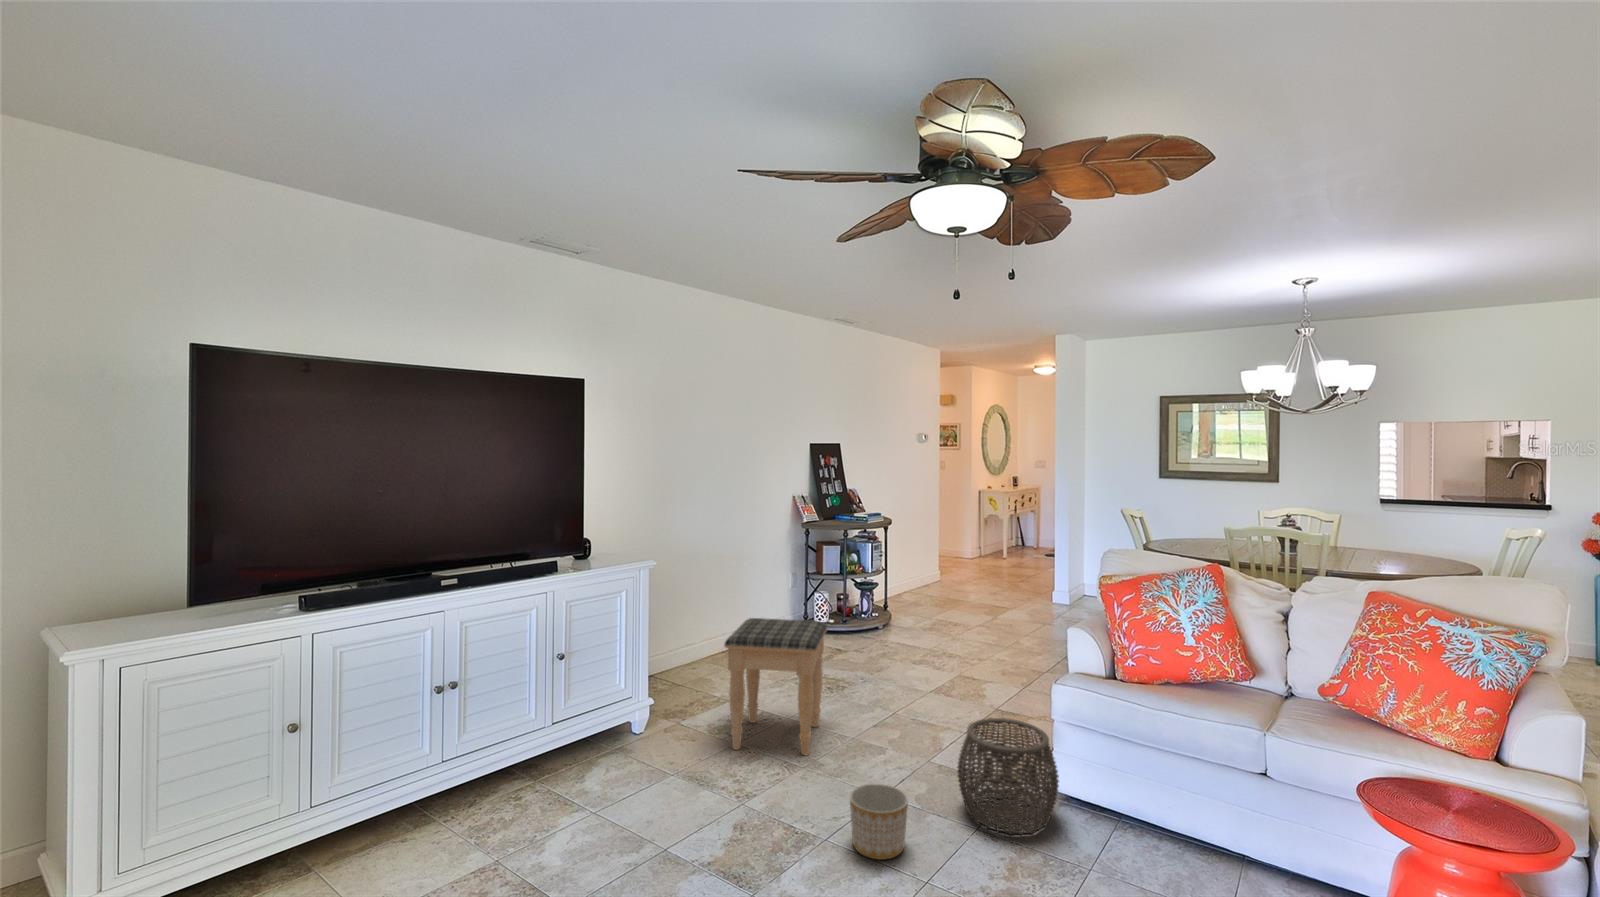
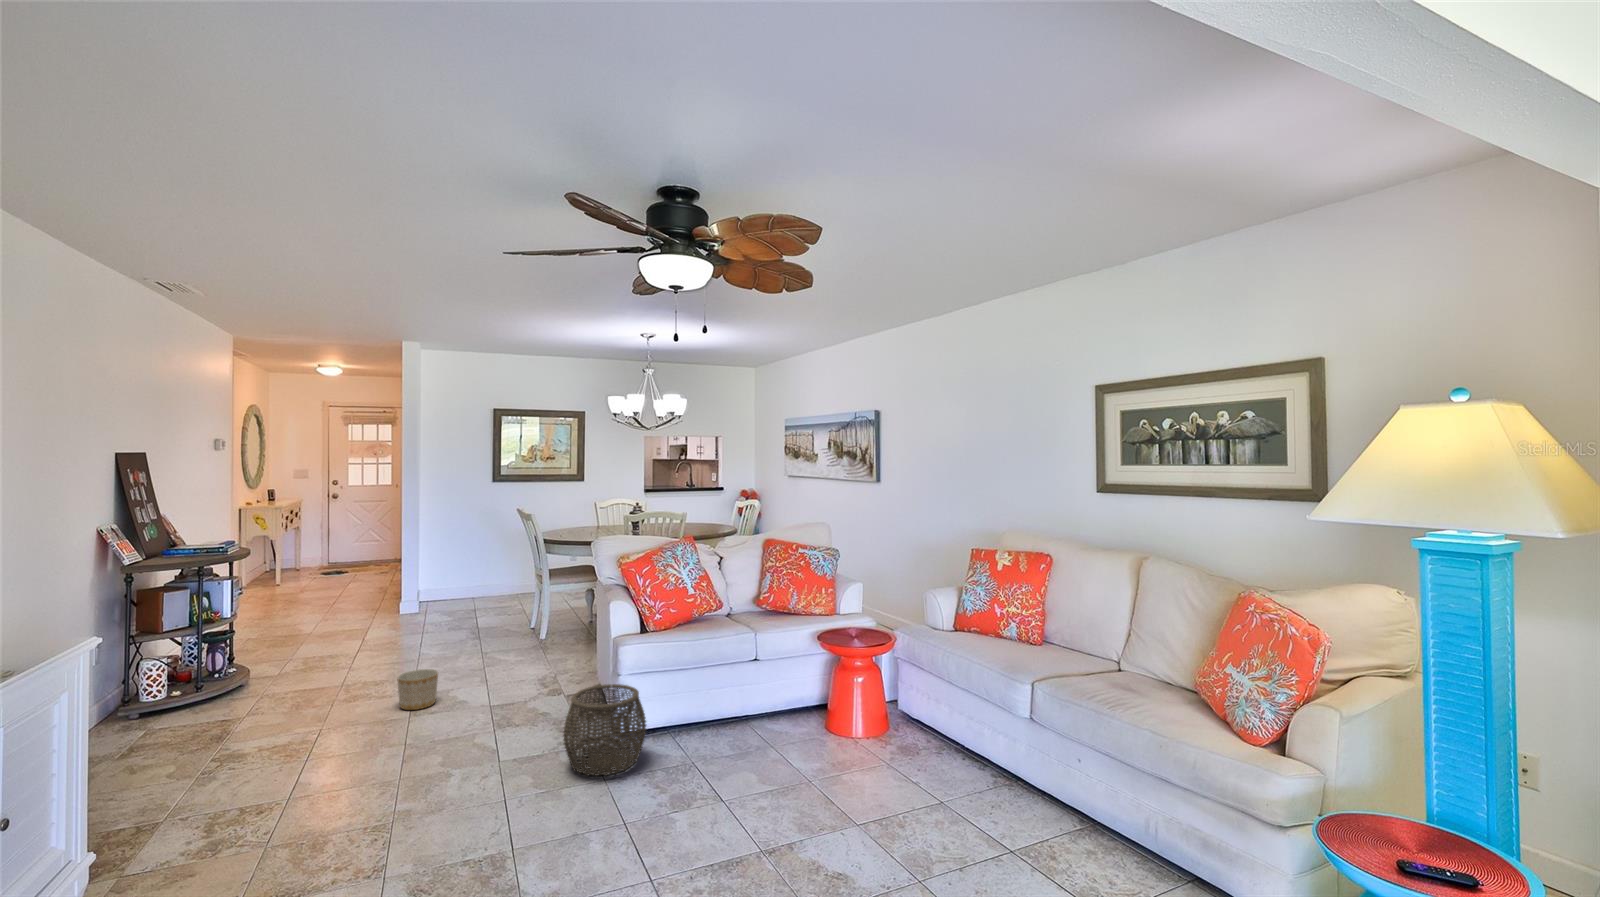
footstool: present [724,618,827,755] -> none [219,666,387,856]
planter: present [850,783,908,860] -> present [397,669,438,710]

